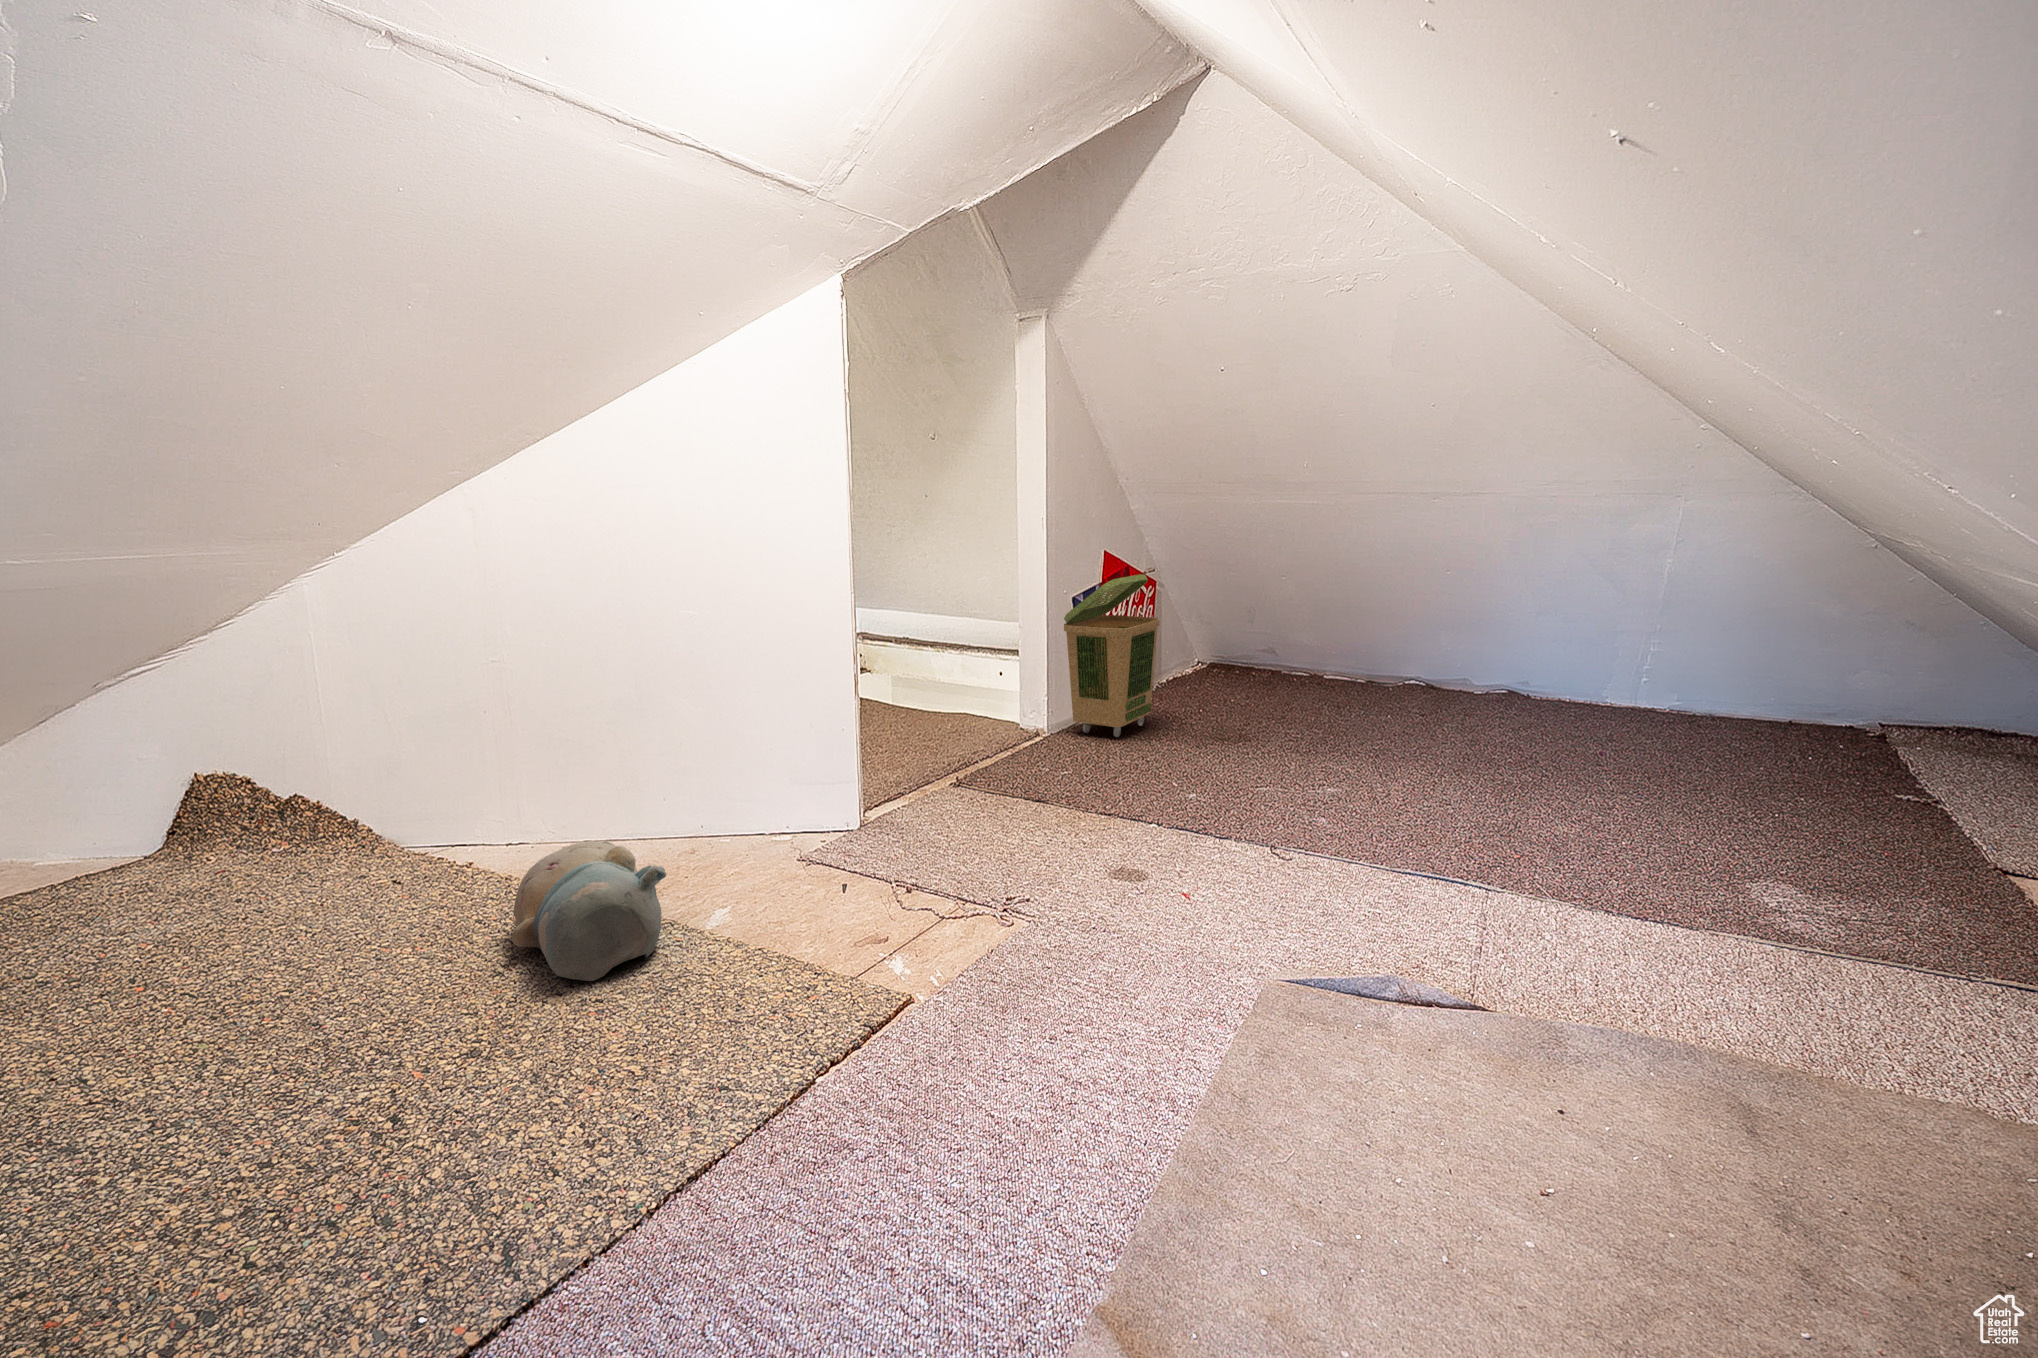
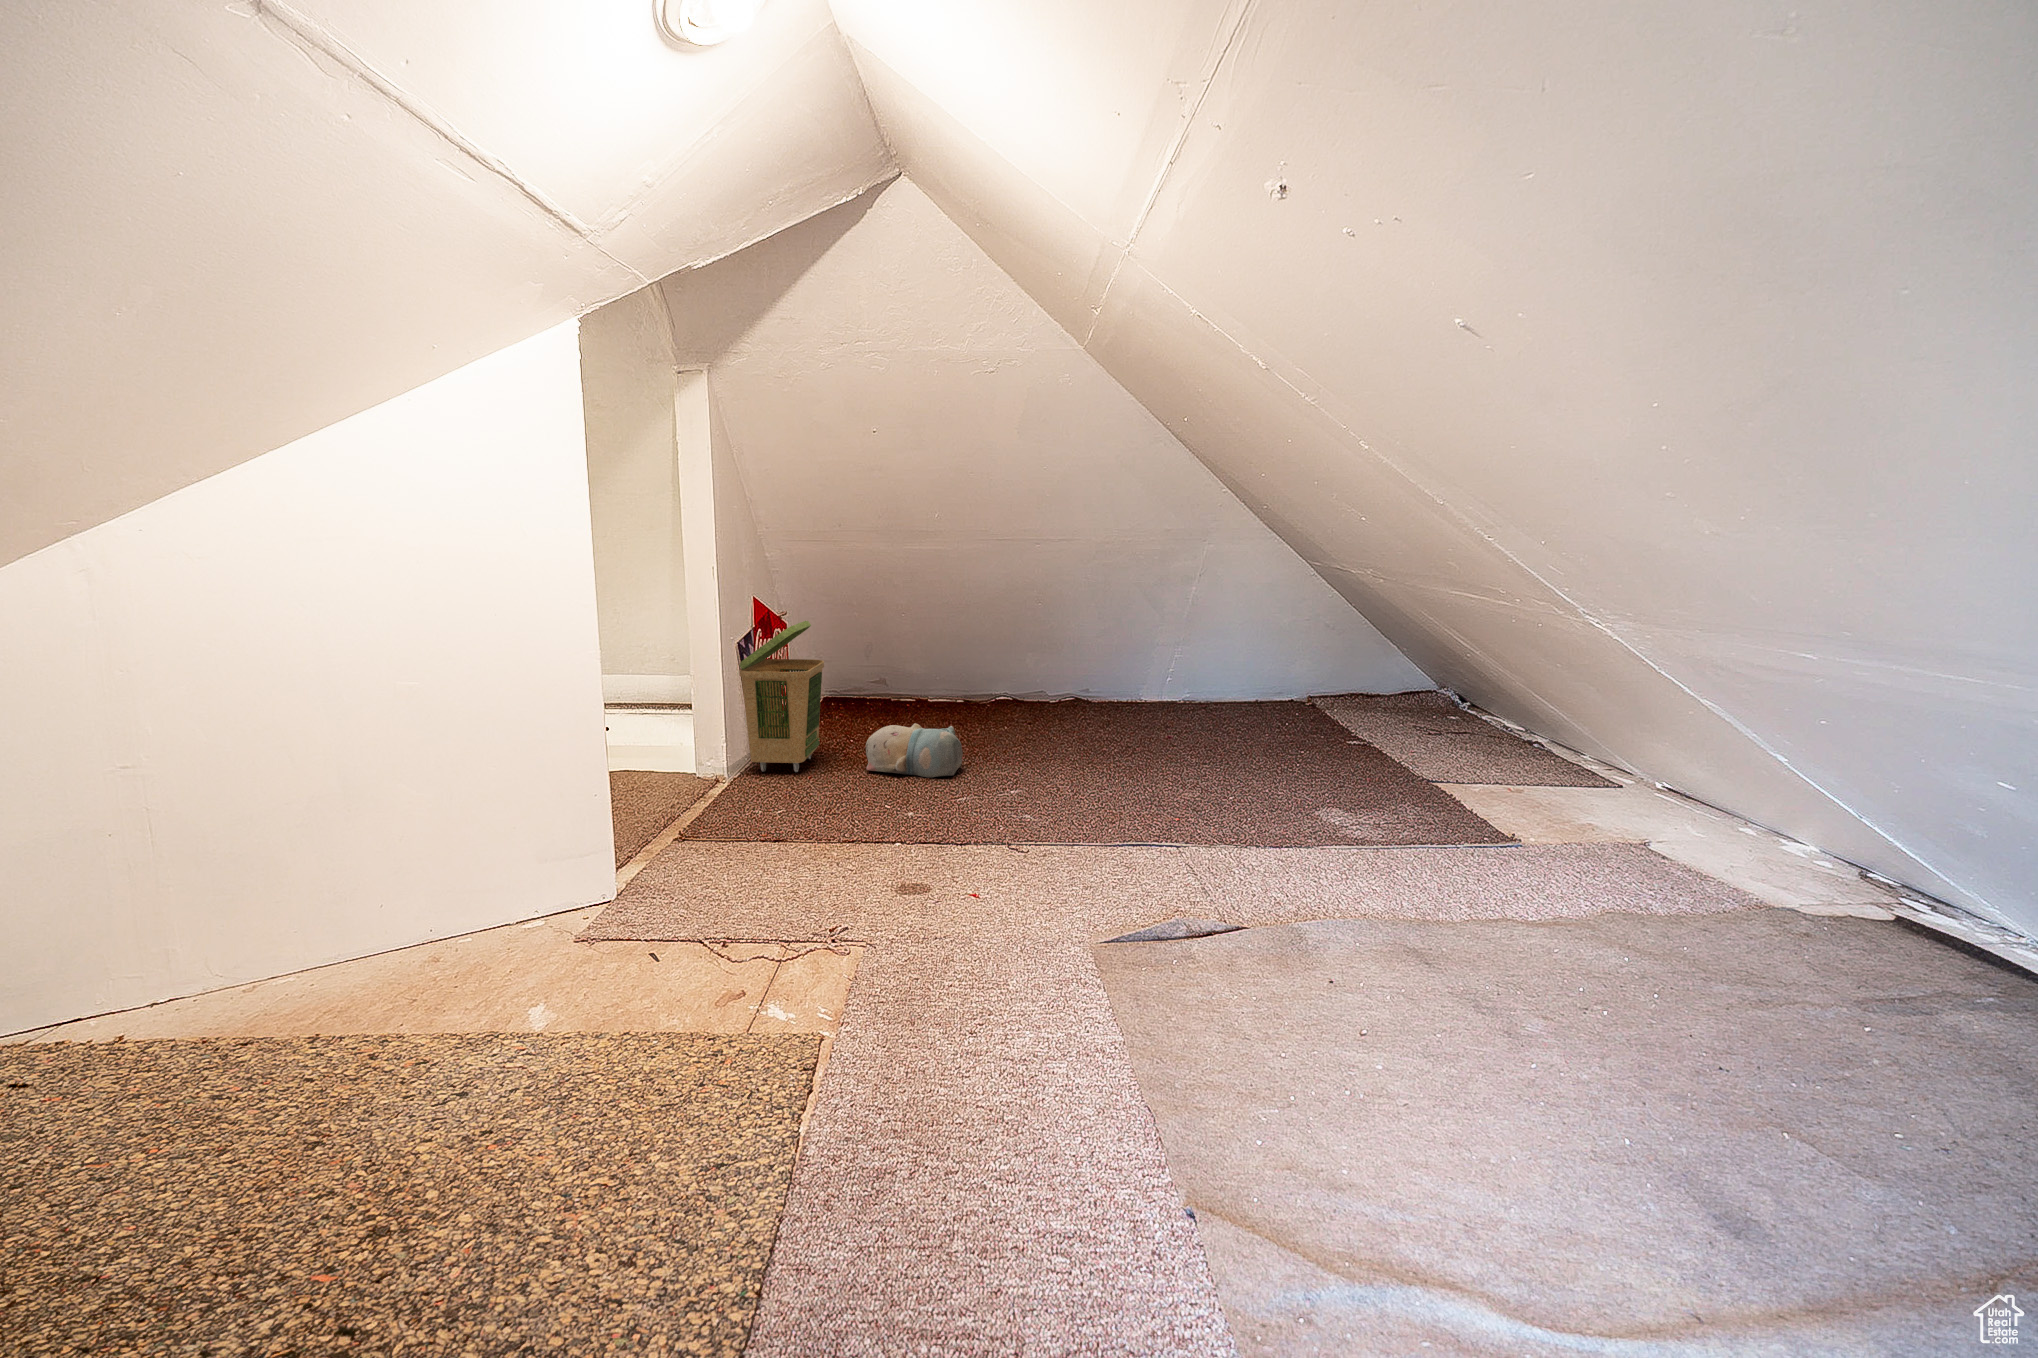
plush toy: present [512,841,666,981] -> present [865,723,963,778]

